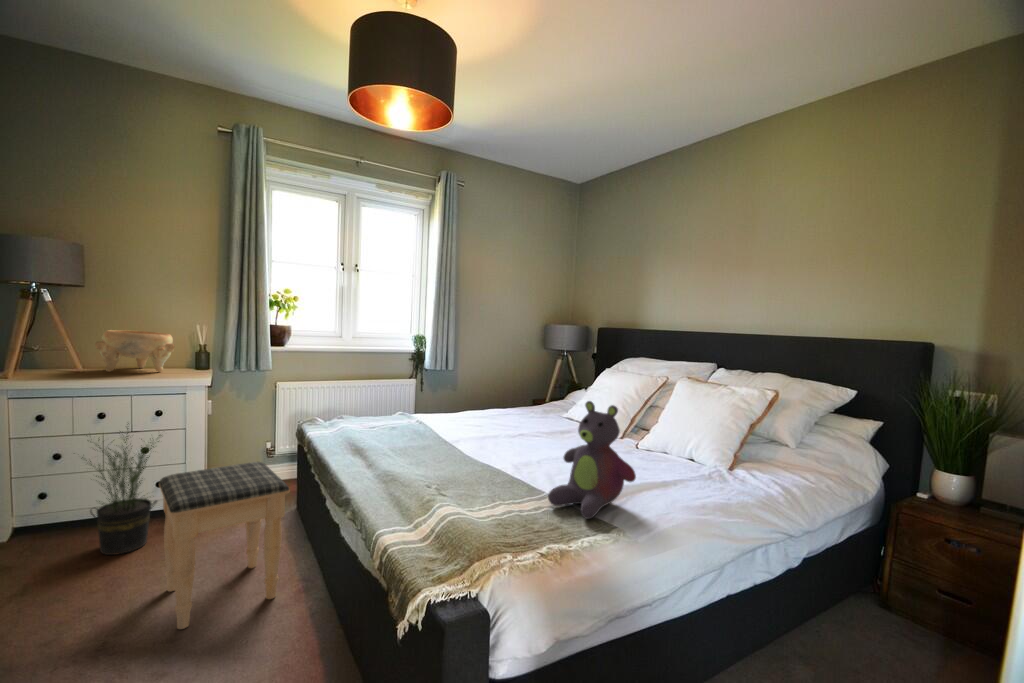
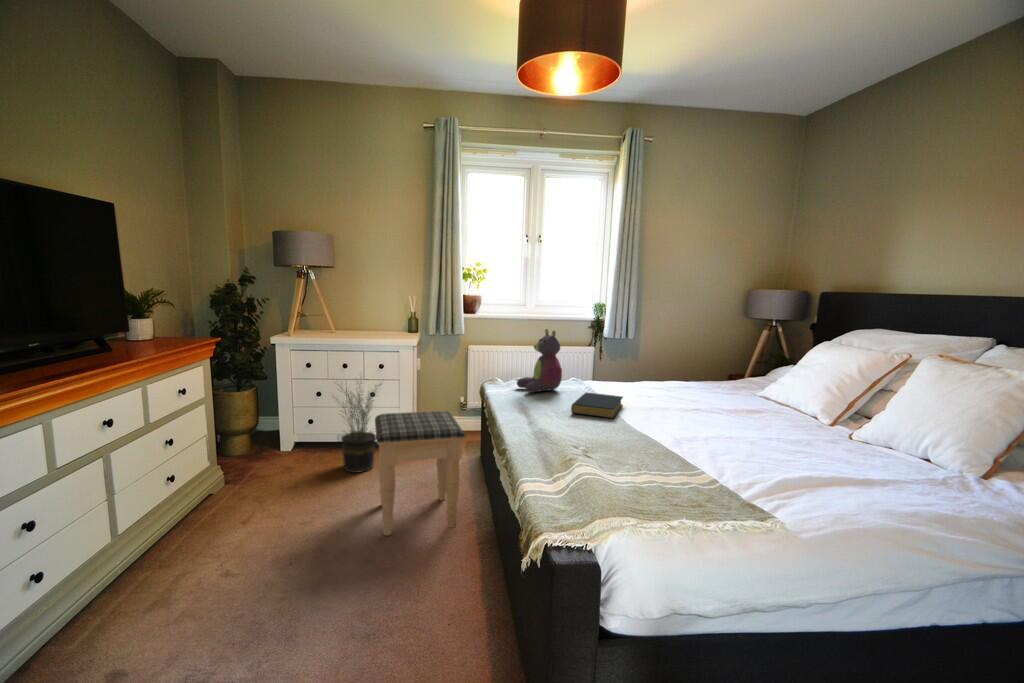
decorative bowl: present [95,330,174,372] -> none [342,299,393,333]
stuffed bear: present [548,401,636,519] -> present [517,329,562,393]
hardback book: none [410,427,457,452] -> present [571,393,623,419]

